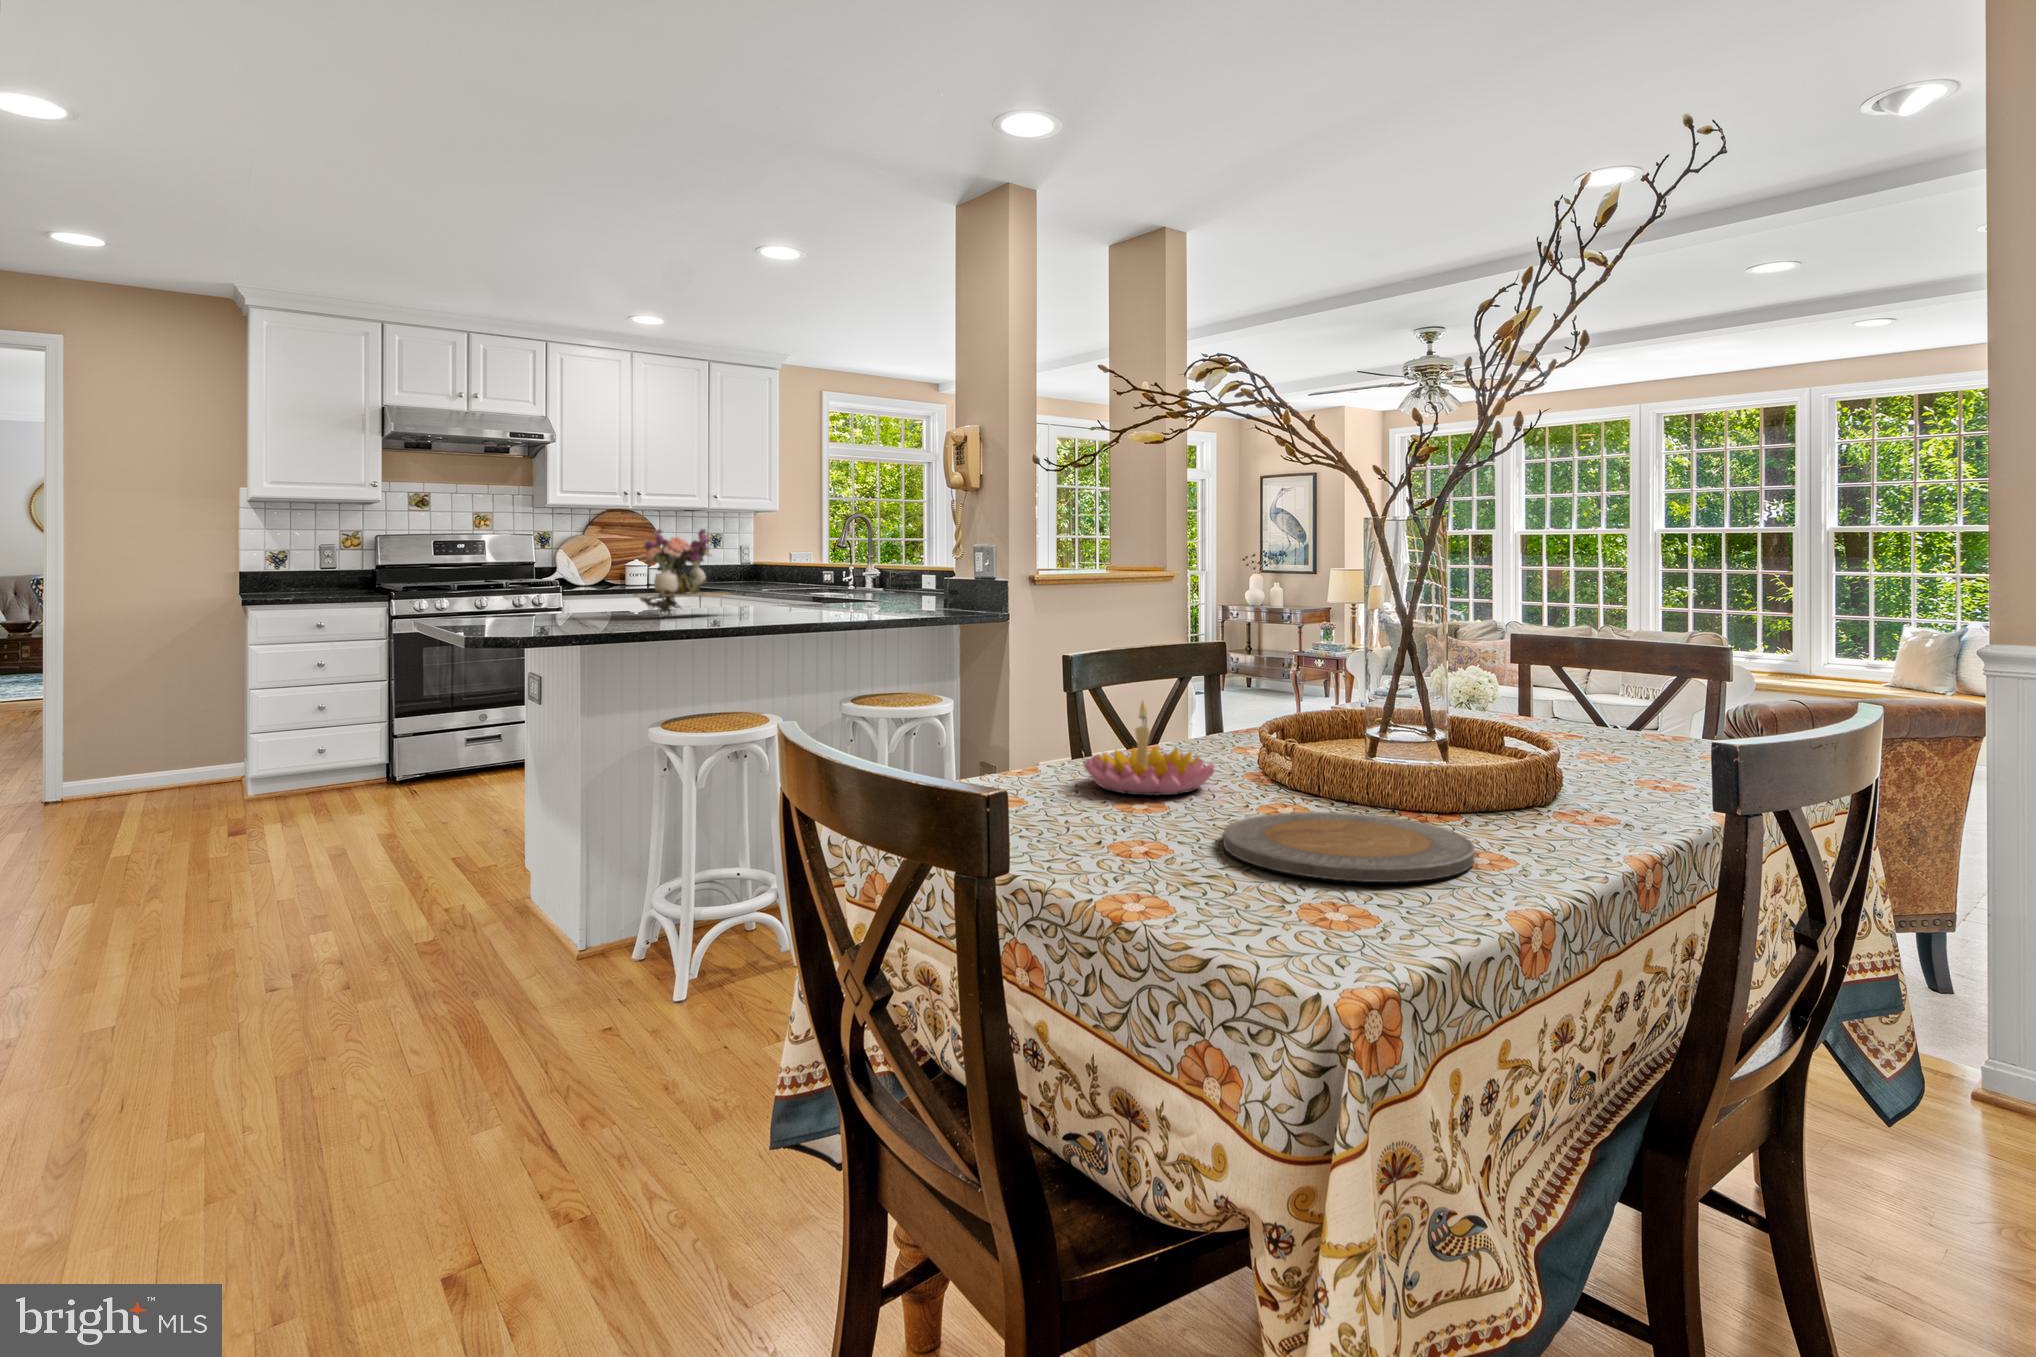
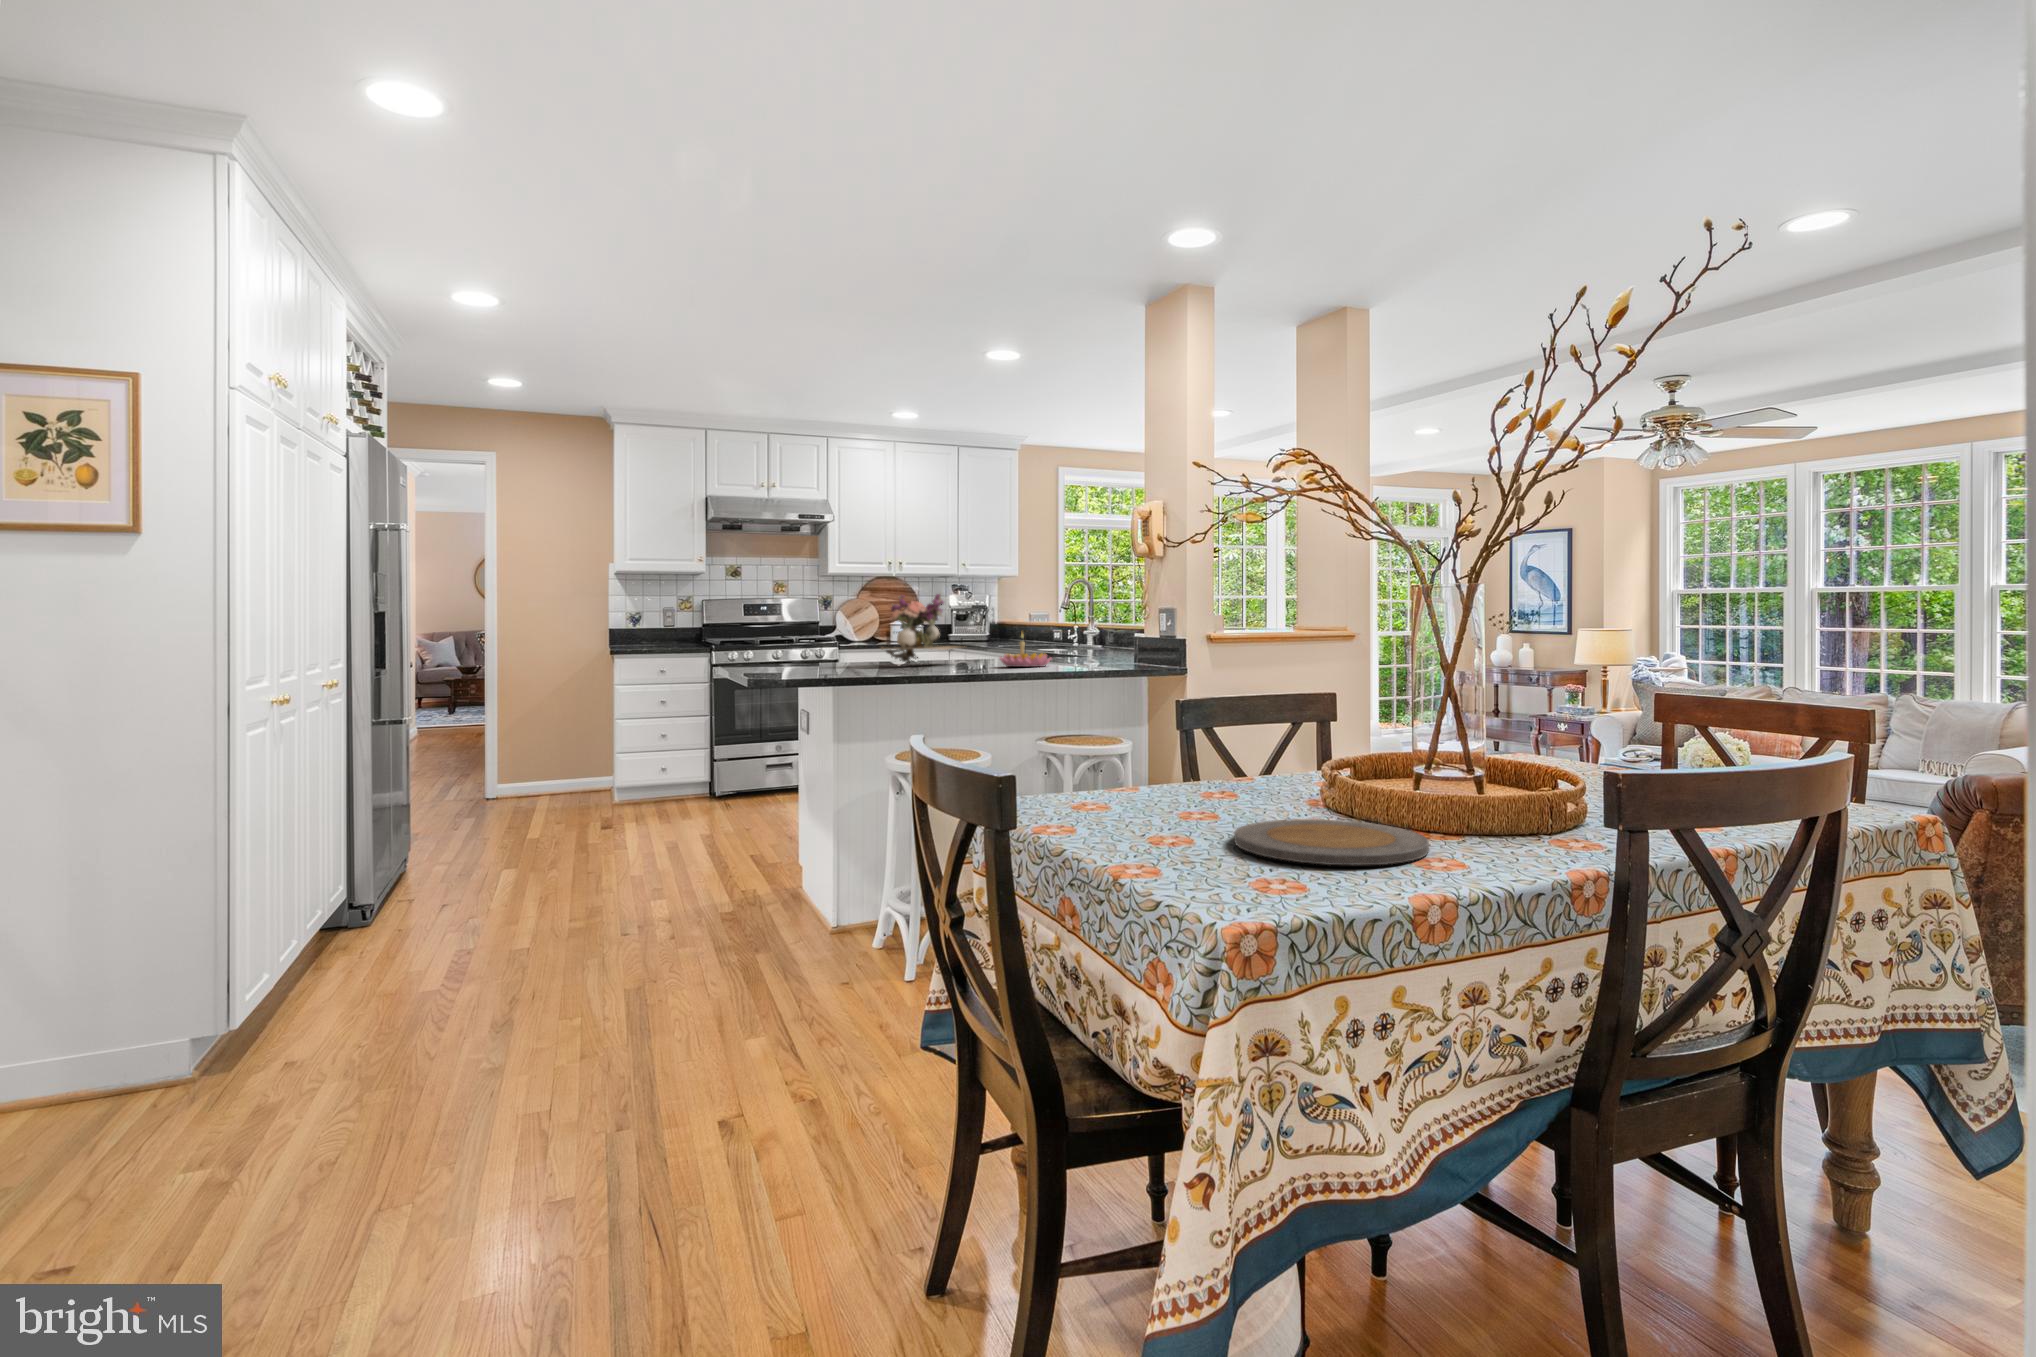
candle holder: present [1084,700,1214,795] -> present [1000,634,1051,667]

